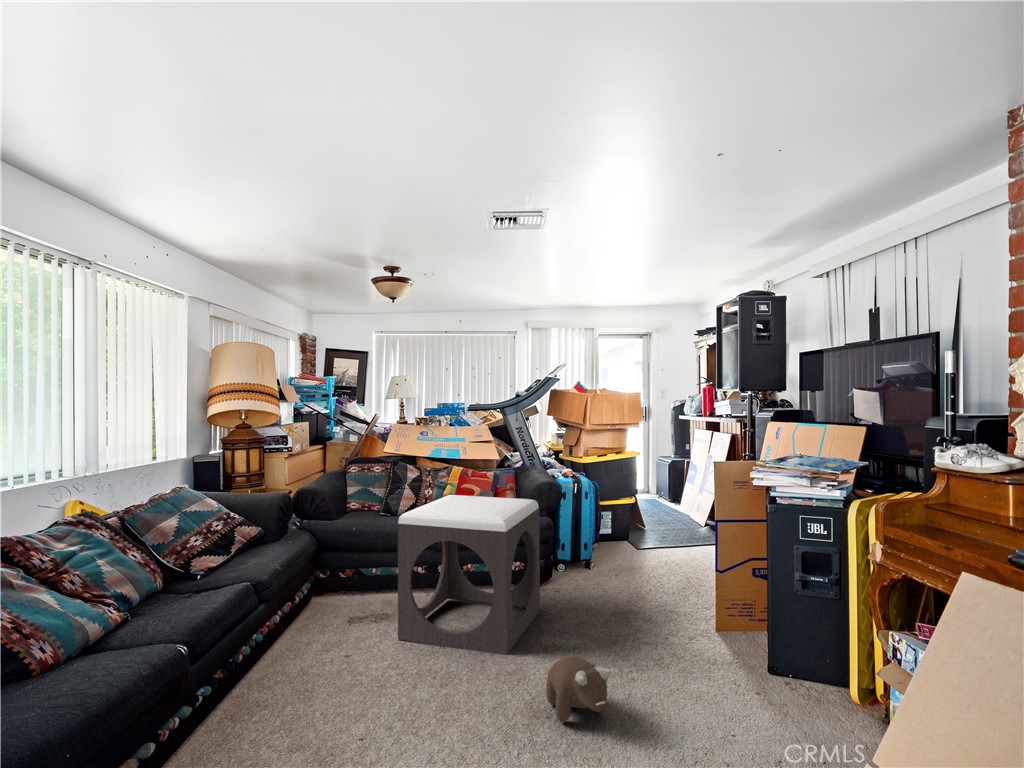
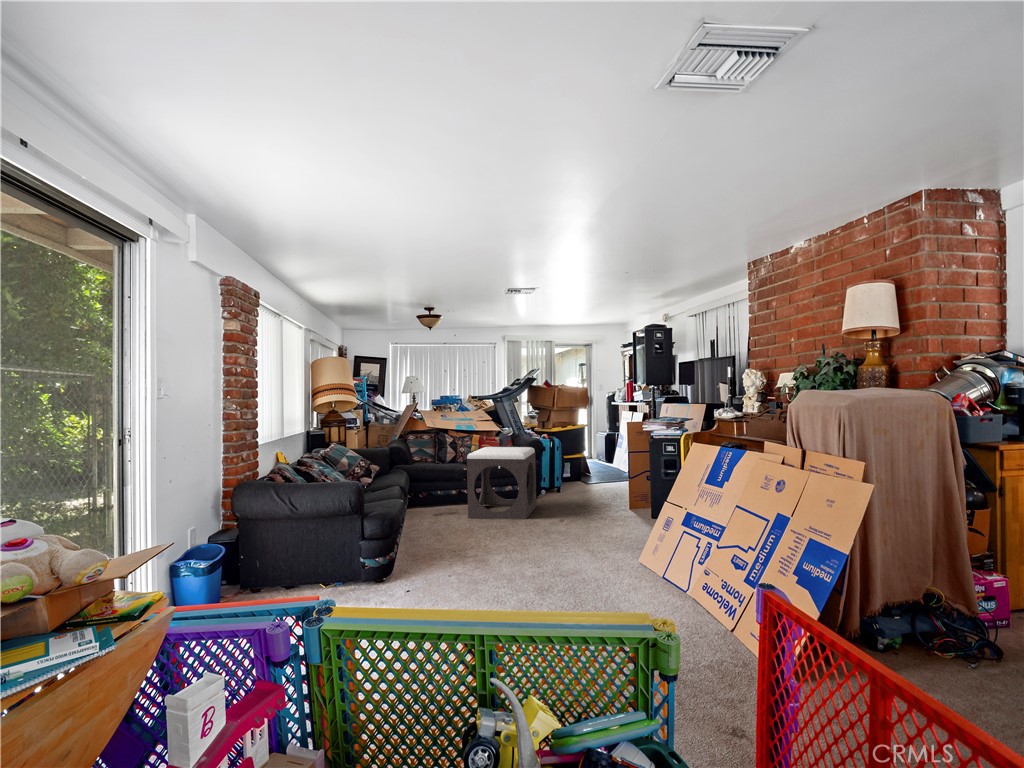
plush toy: present [546,656,611,723] -> none [550,506,579,532]

